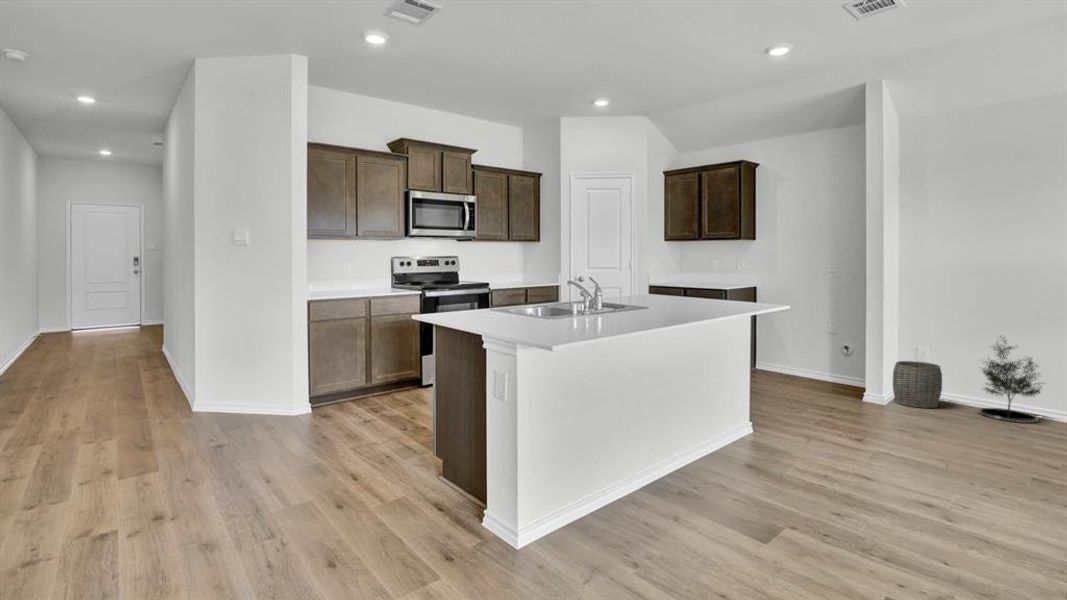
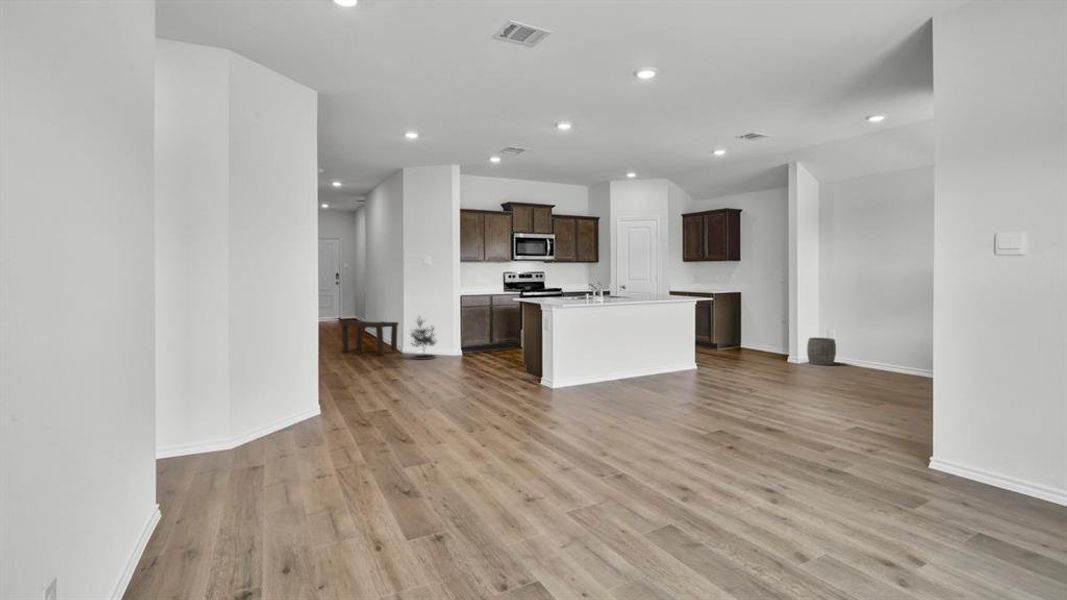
potted tree: present [978,336,1041,423] -> present [411,316,437,360]
bench: none [58,349,182,423] -> present [341,321,398,355]

